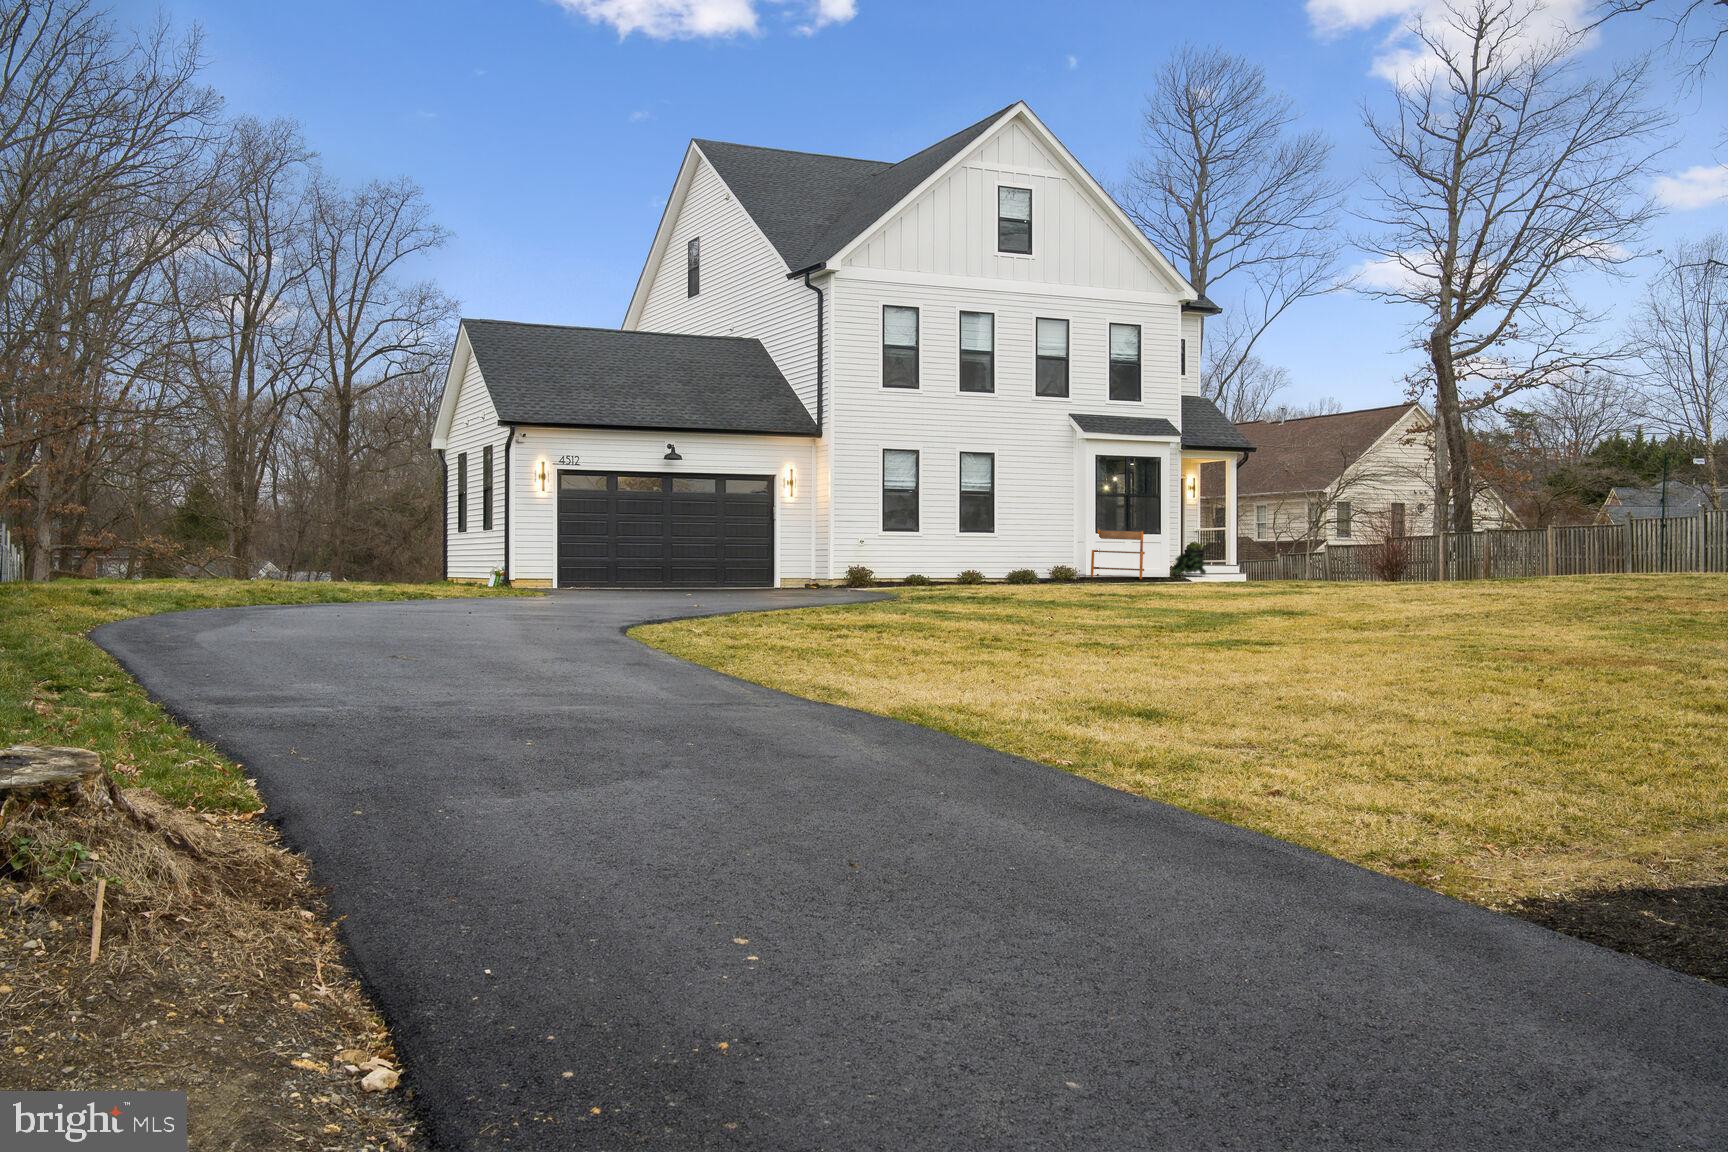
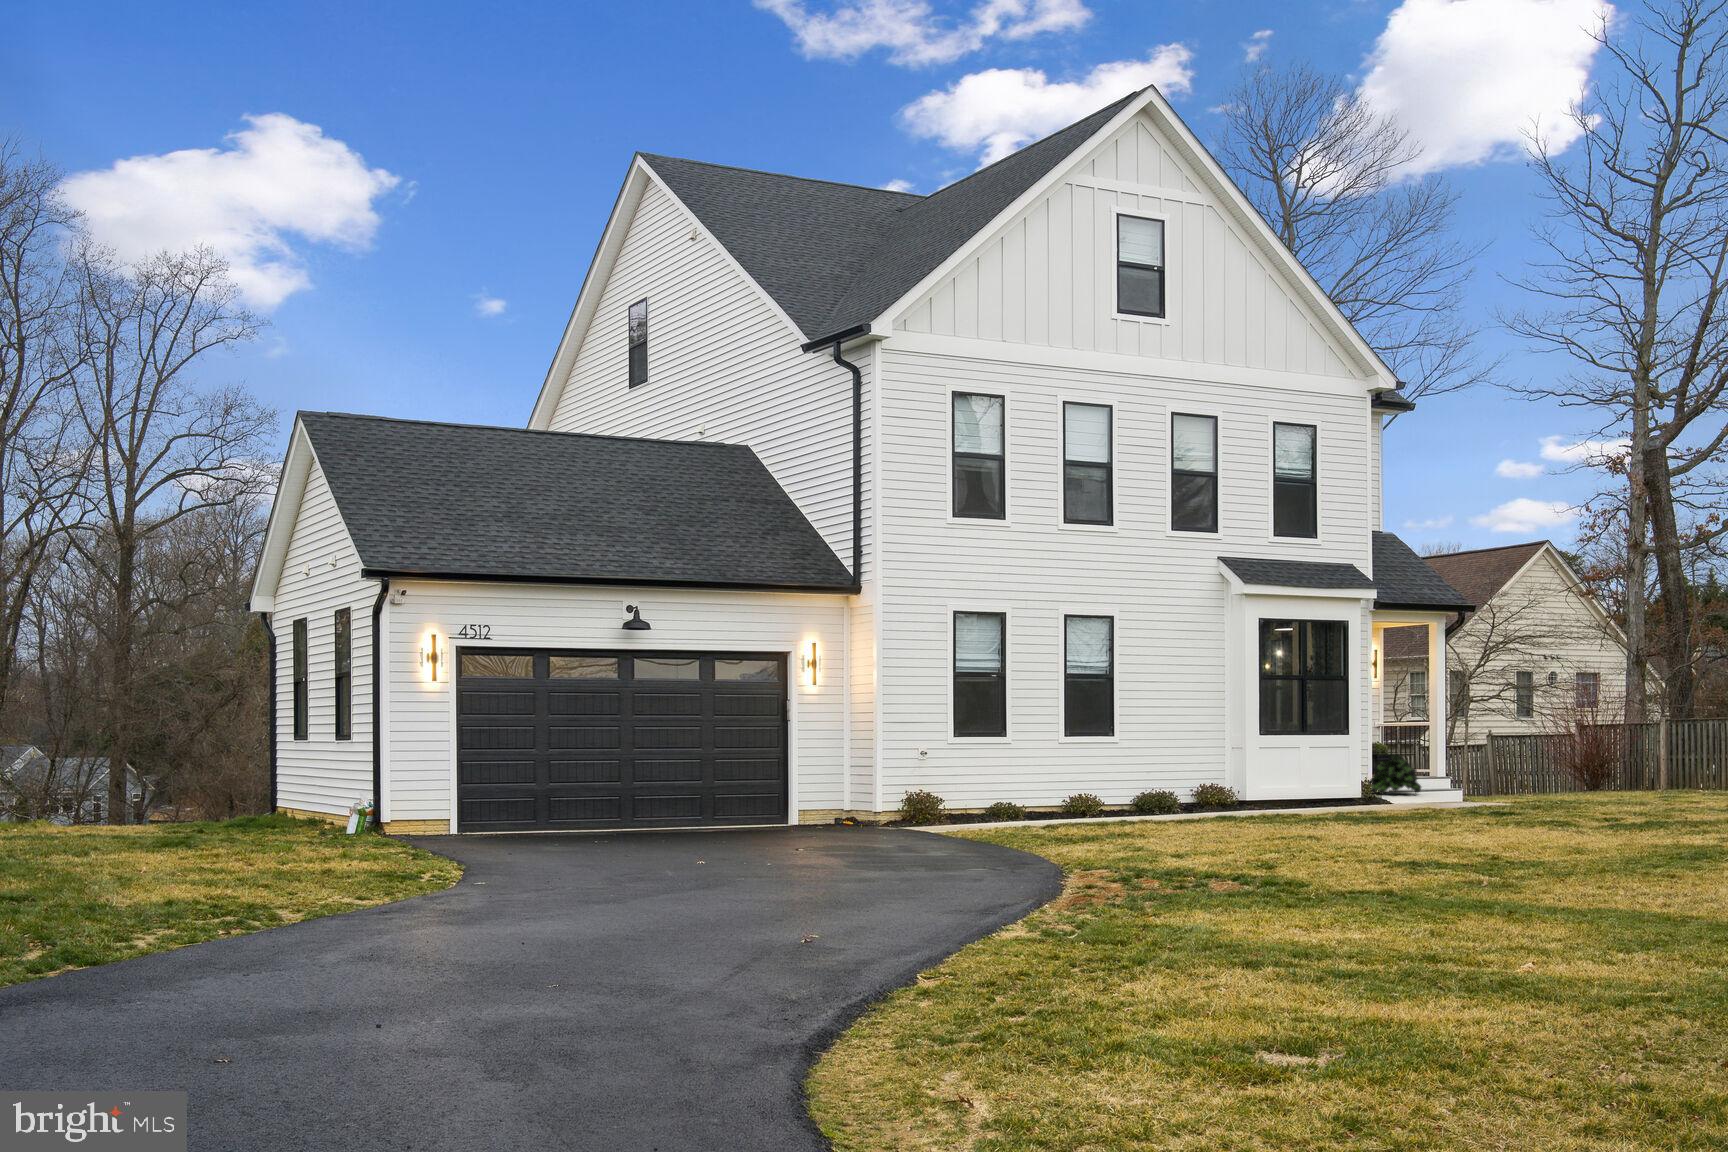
bench: present [1091,530,1145,579] -> none [1262,728,1342,803]

